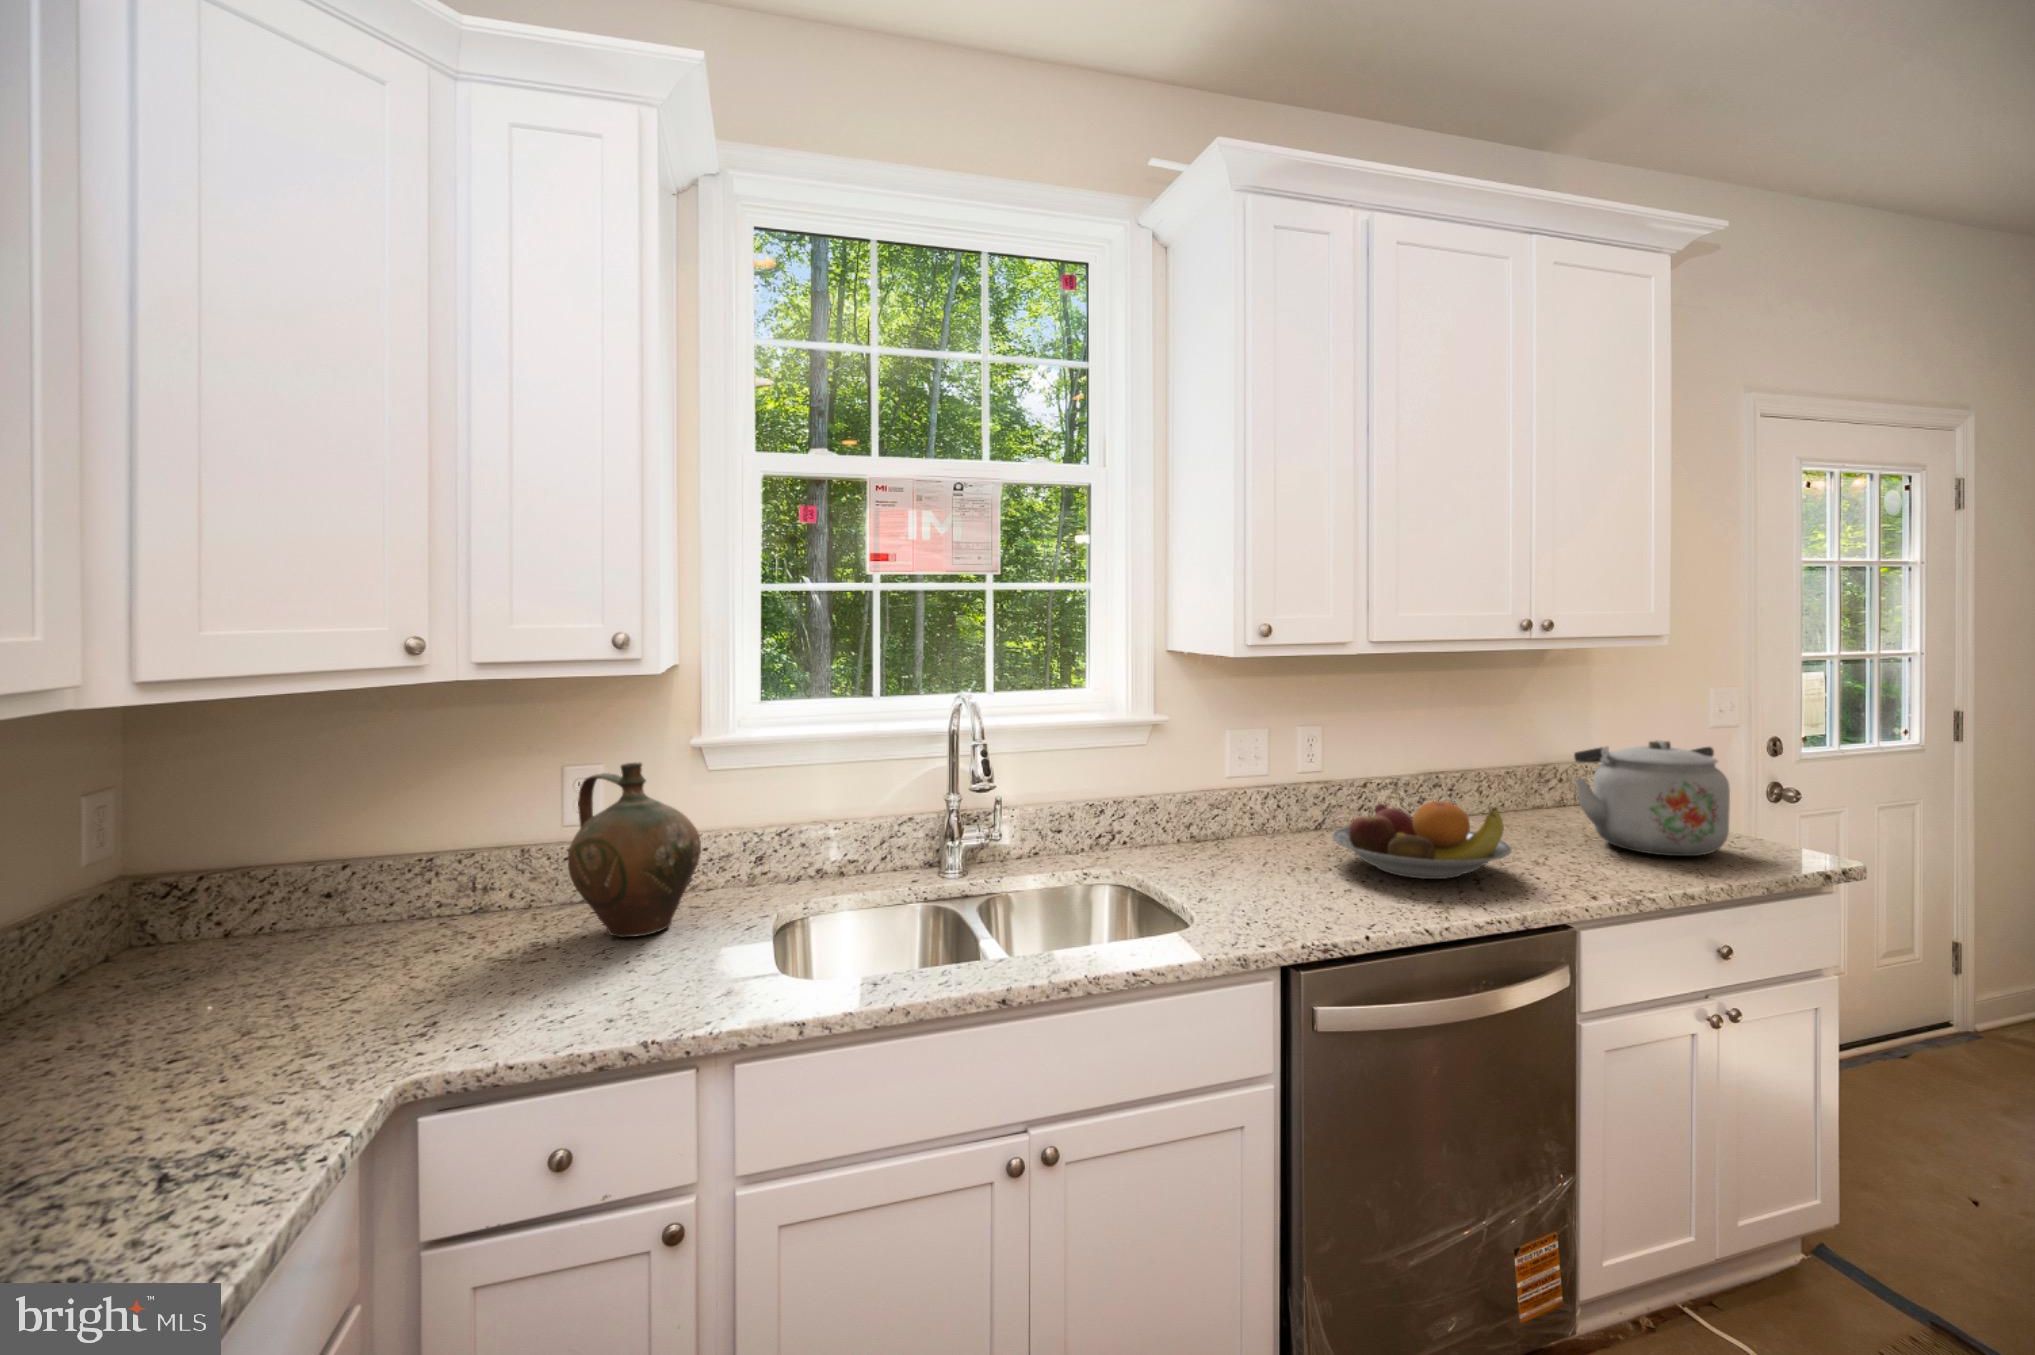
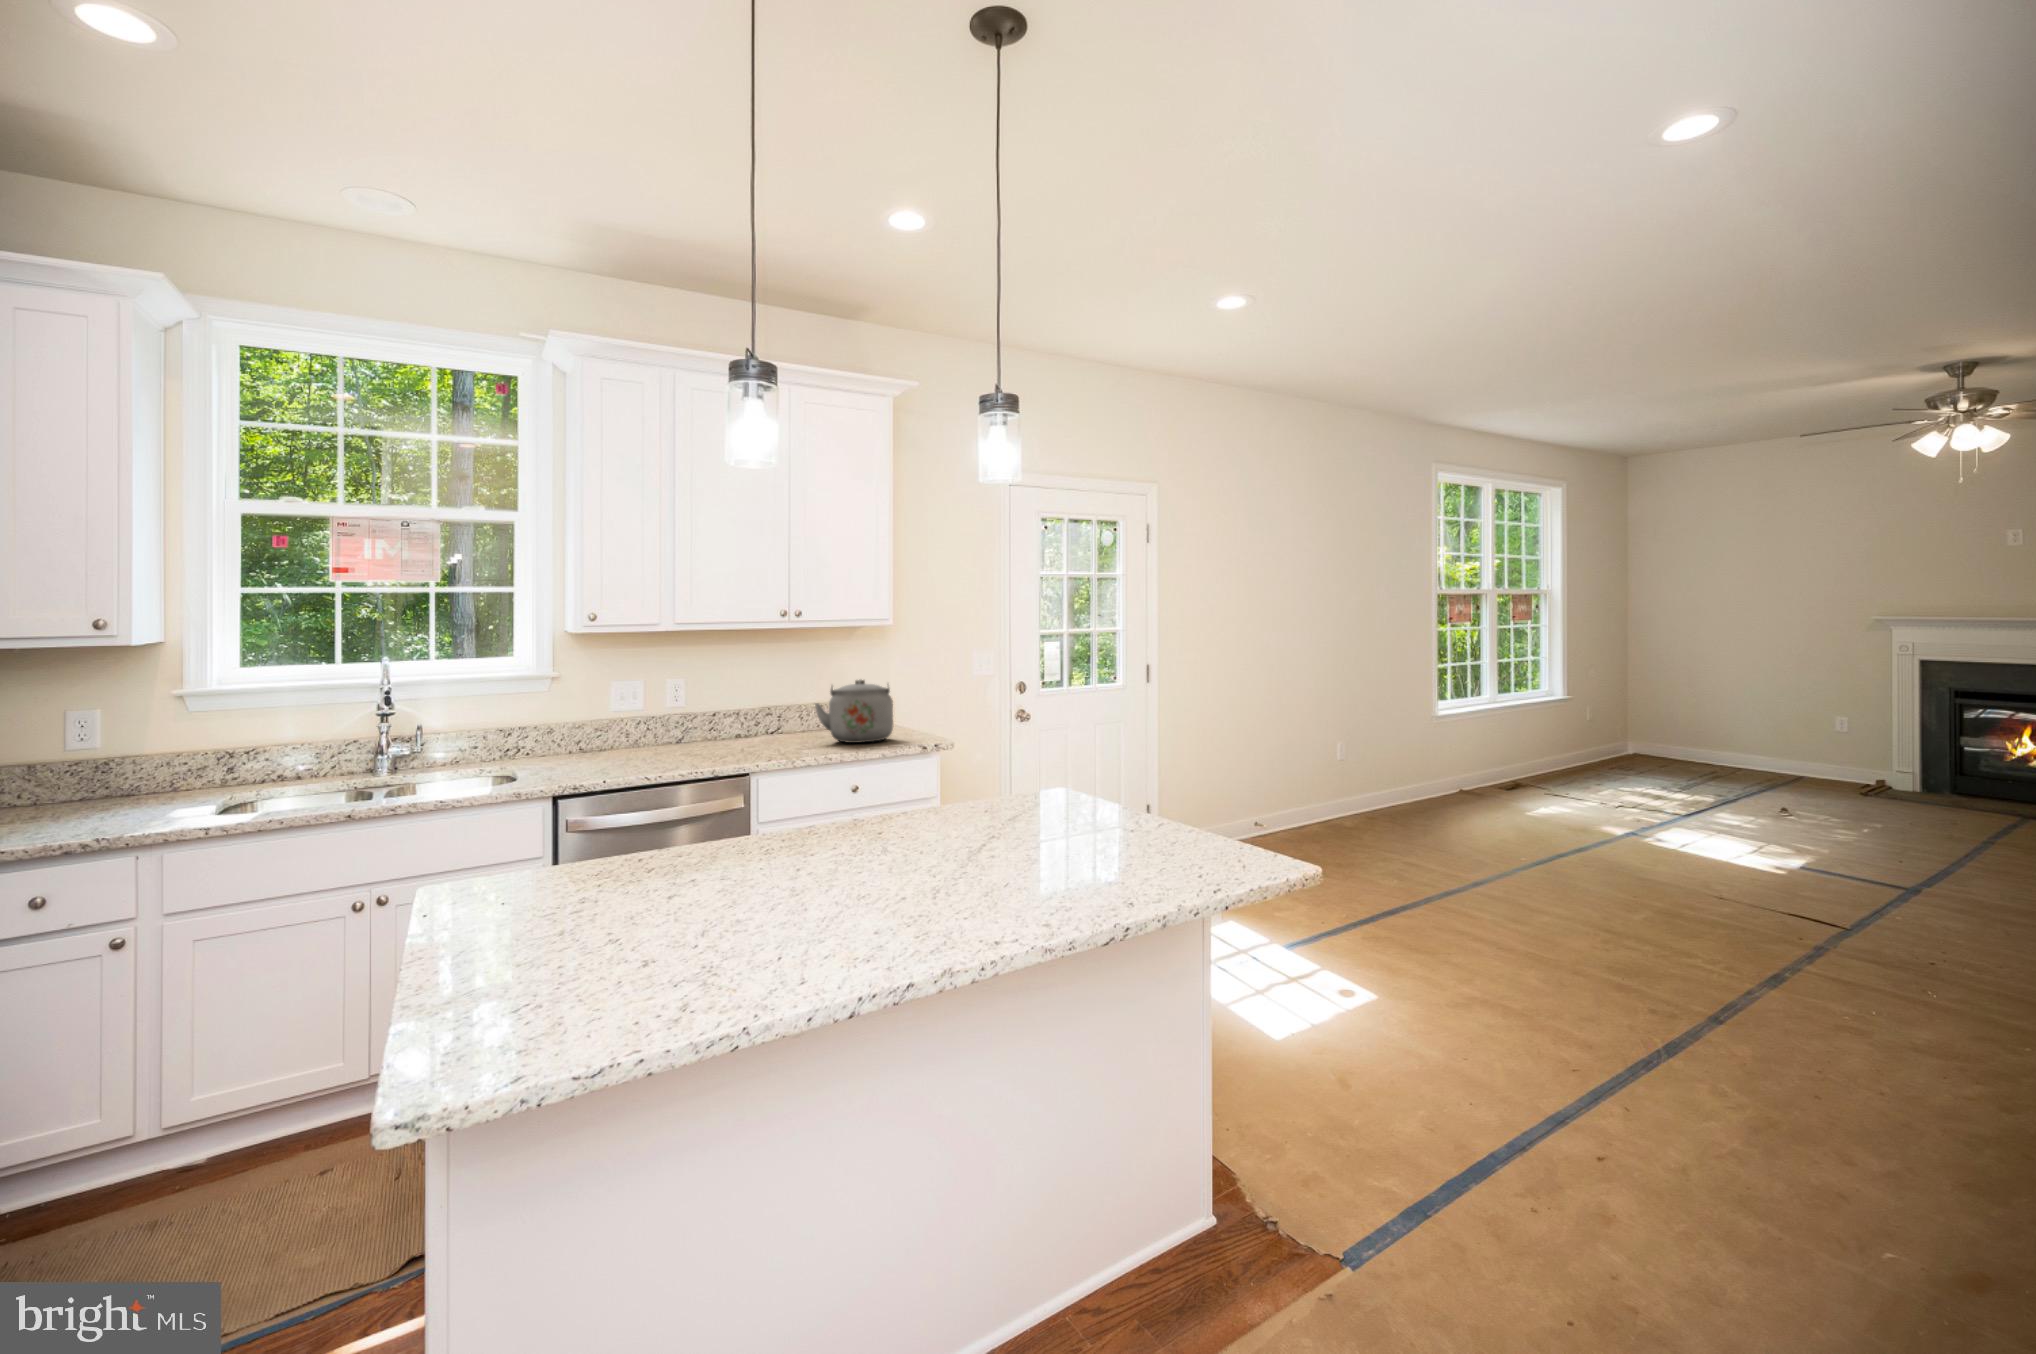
ceramic jug: present [568,763,701,937] -> none [59,699,171,806]
fruit bowl: present [1332,801,1512,879] -> none [648,715,749,758]

